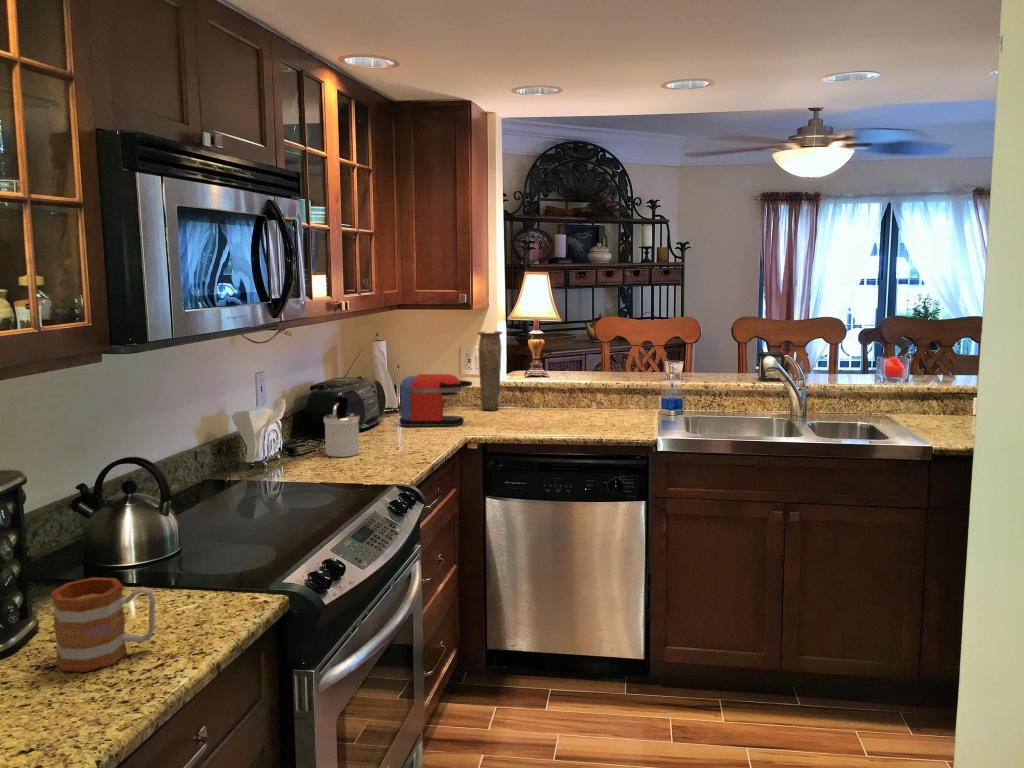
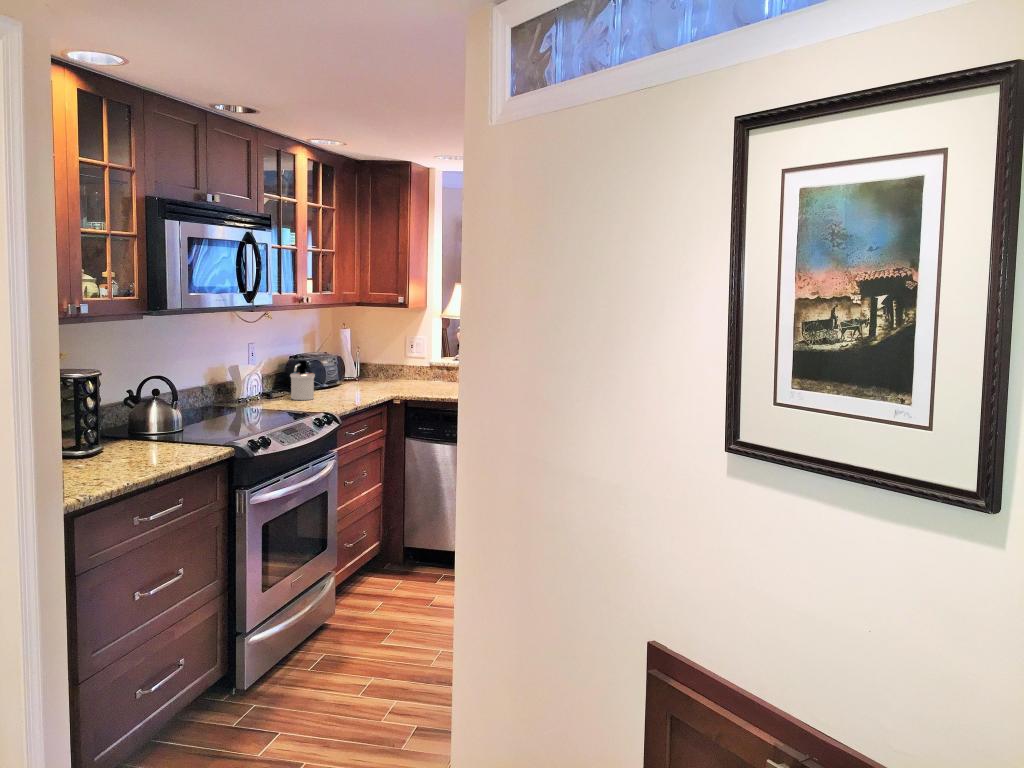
vase: present [478,331,502,410] -> none [415,325,433,382]
coffee maker: present [399,374,472,426] -> none [352,352,404,389]
mug: present [51,577,155,672] -> none [111,423,161,464]

